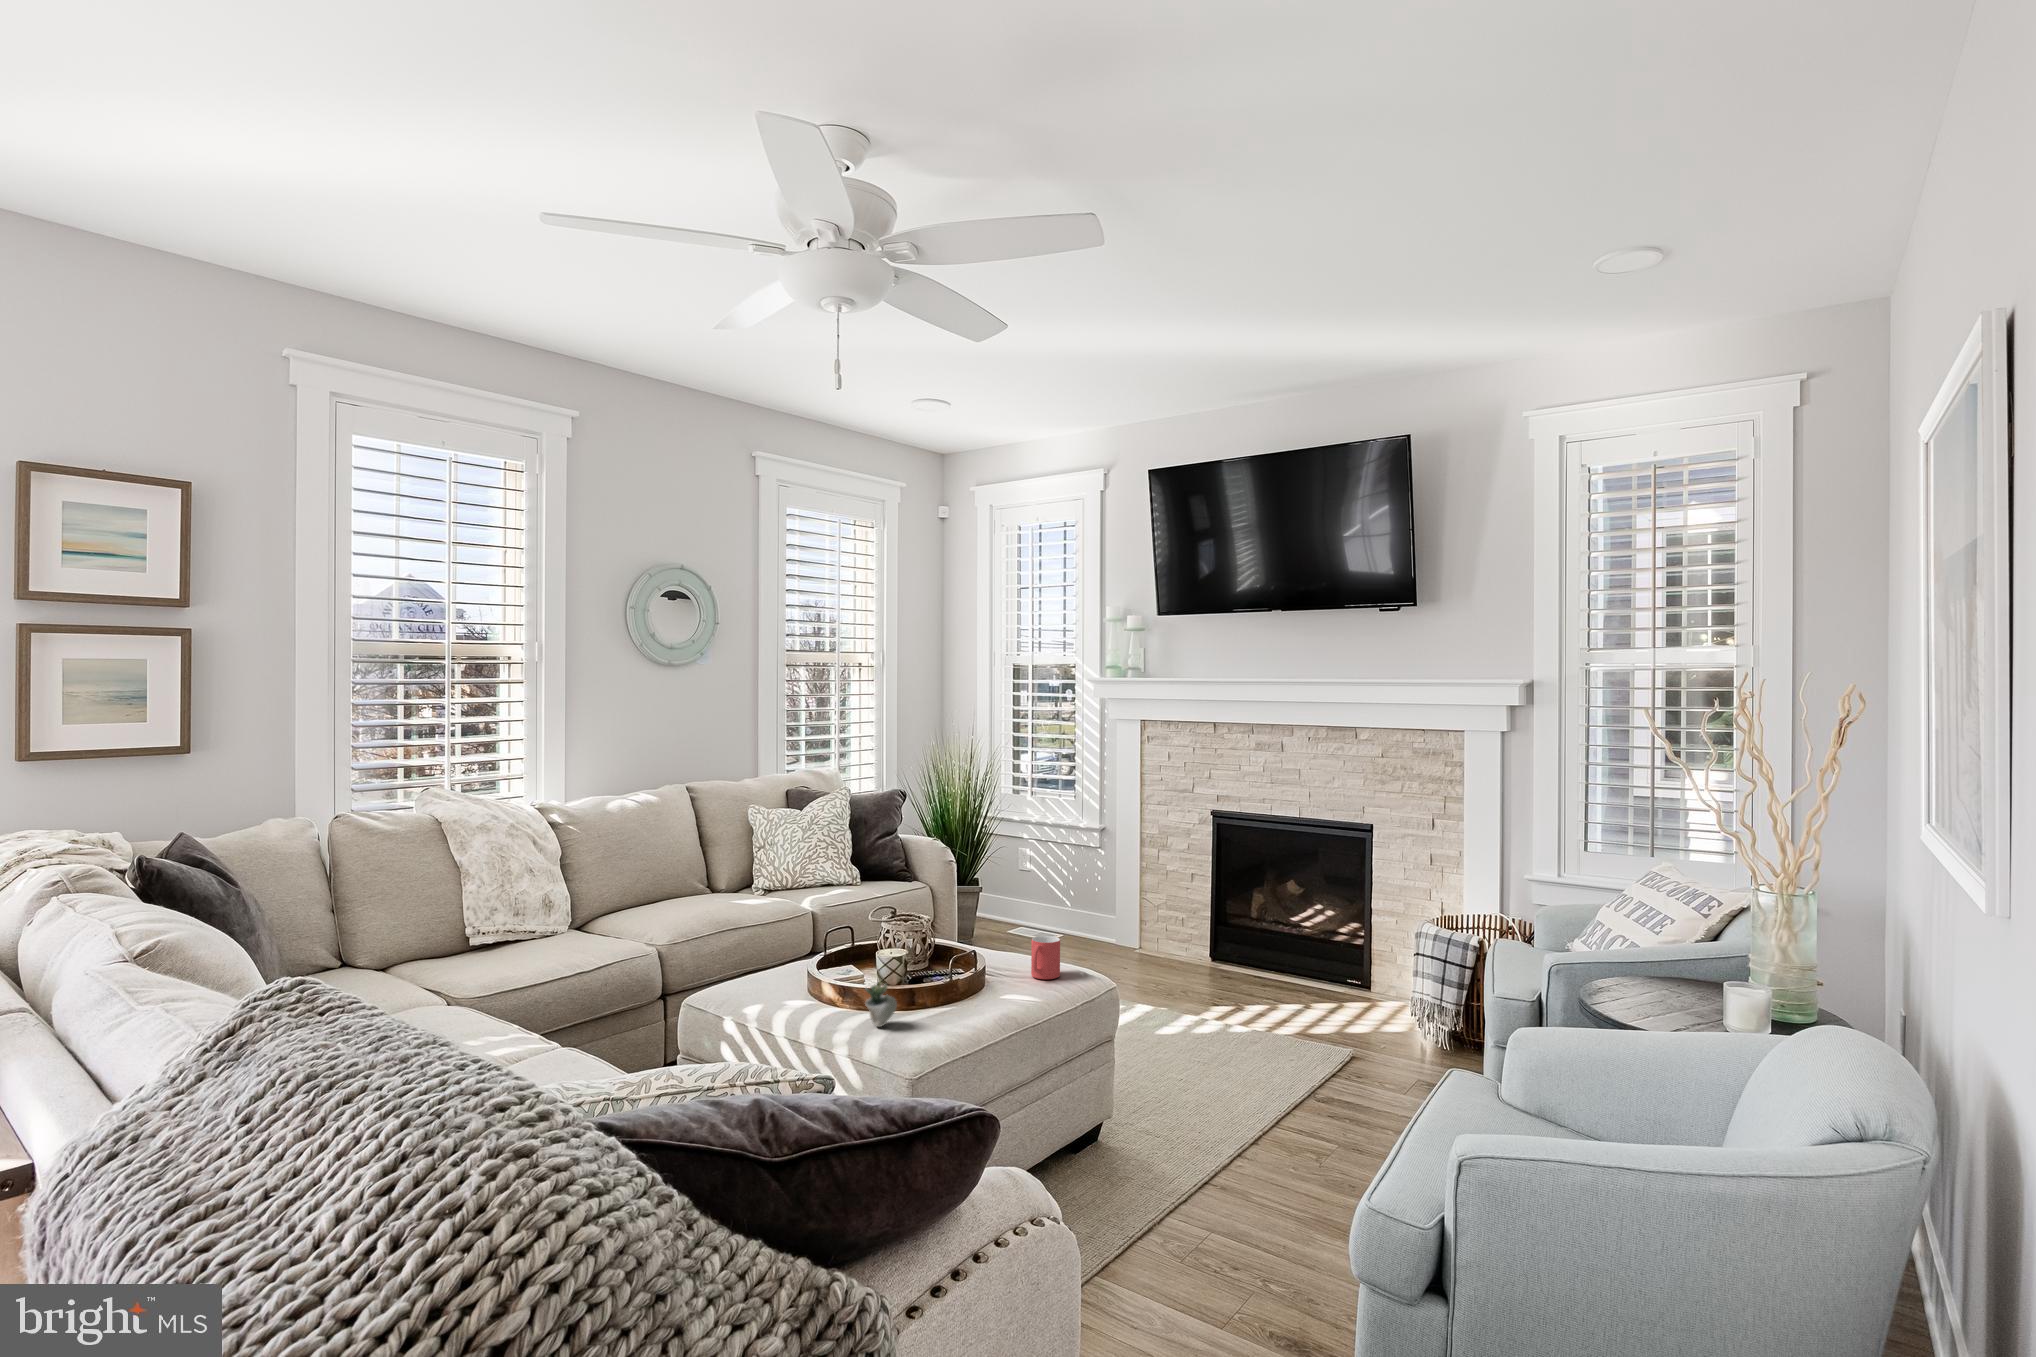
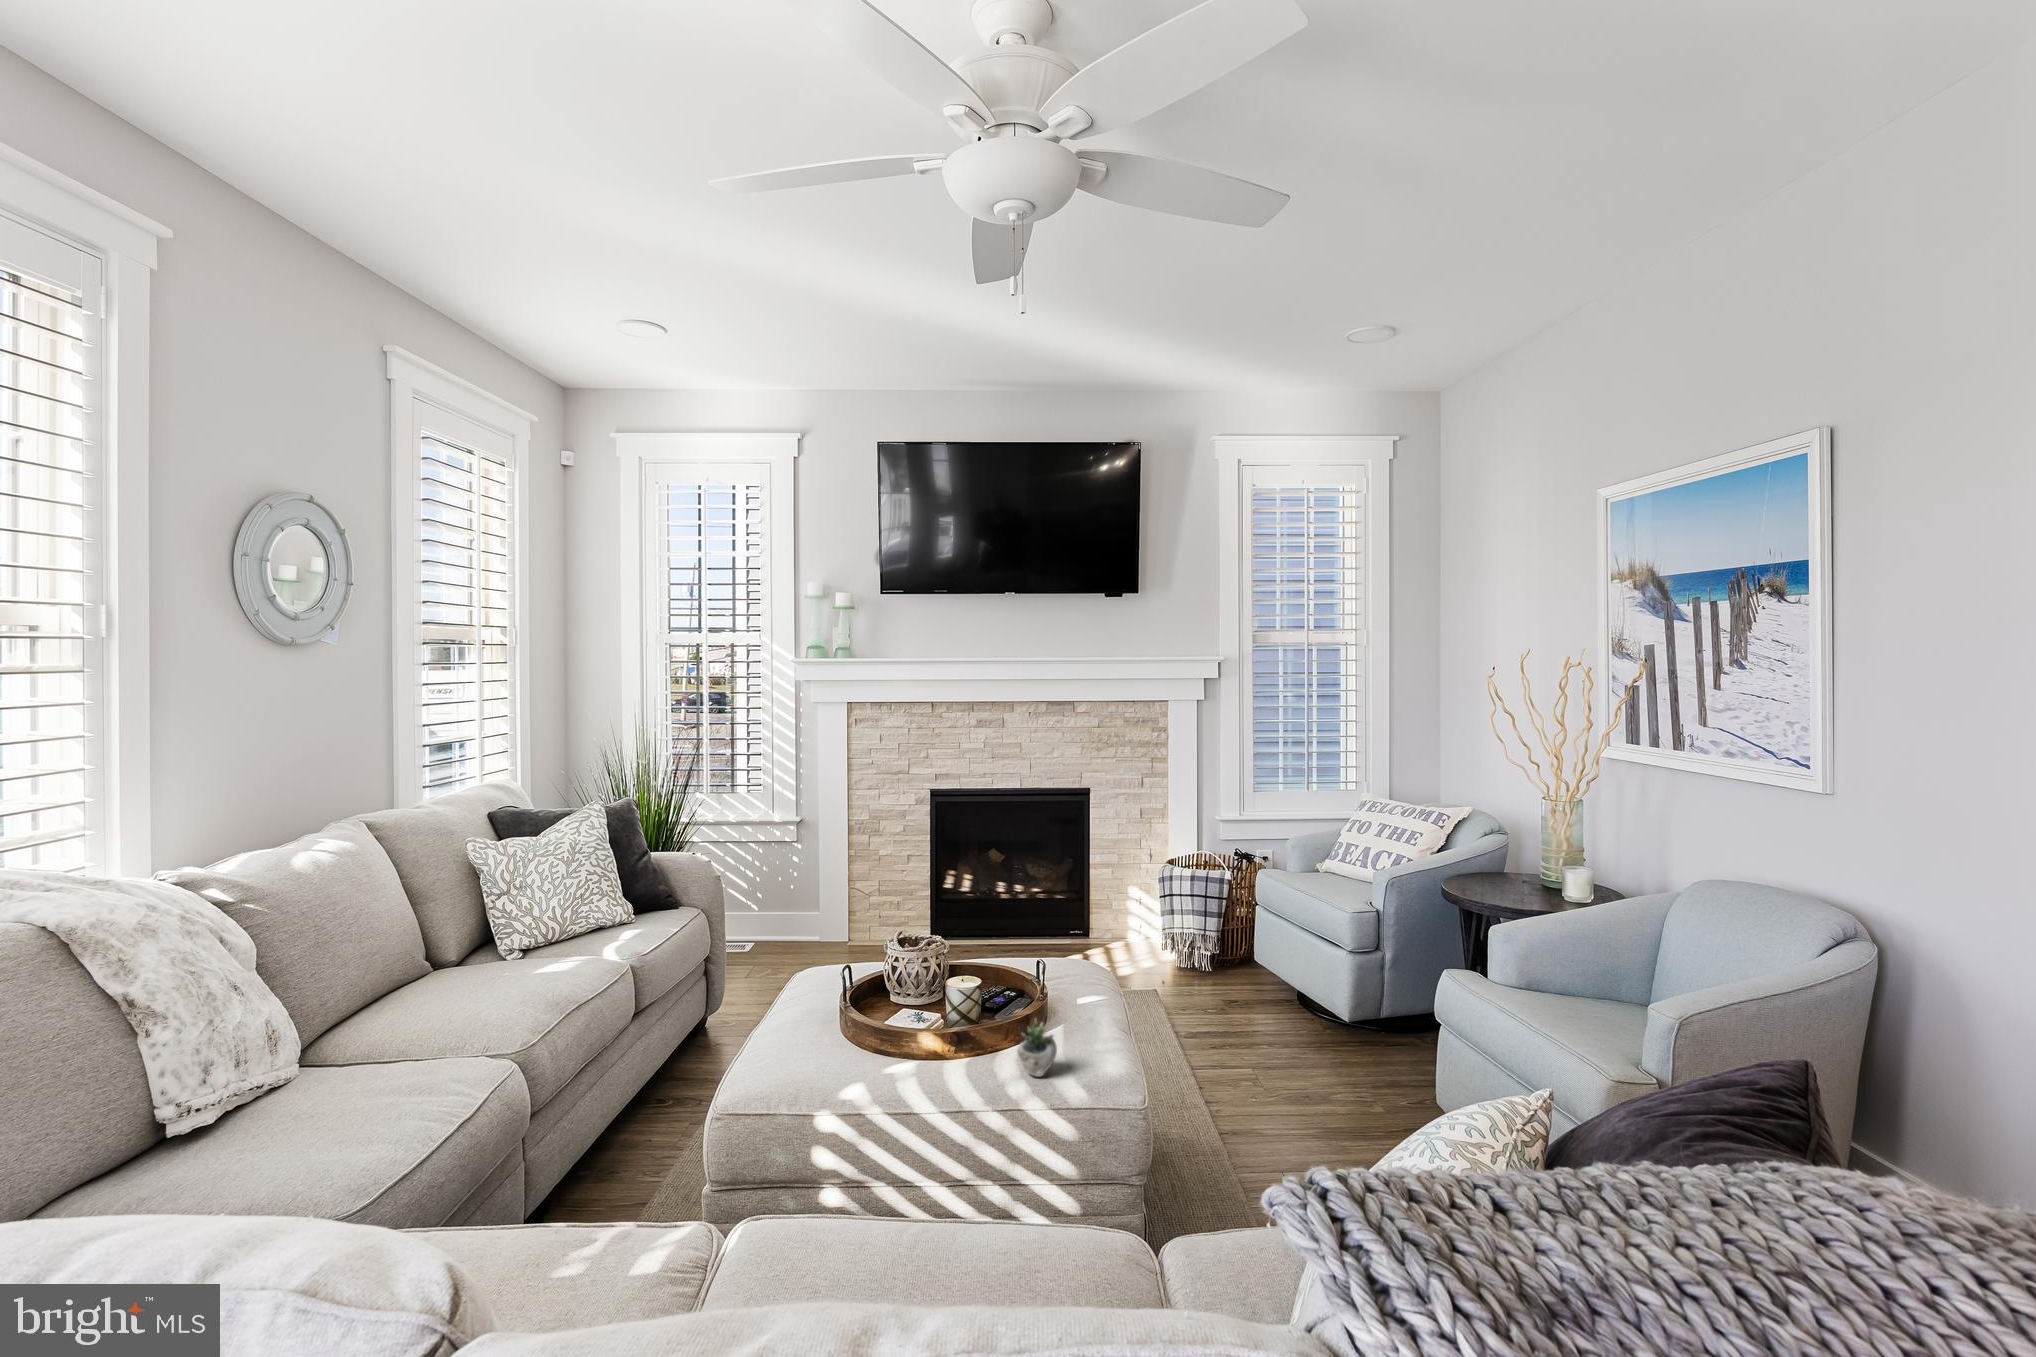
mug: present [1031,936,1060,979] -> none [1050,932,1081,980]

